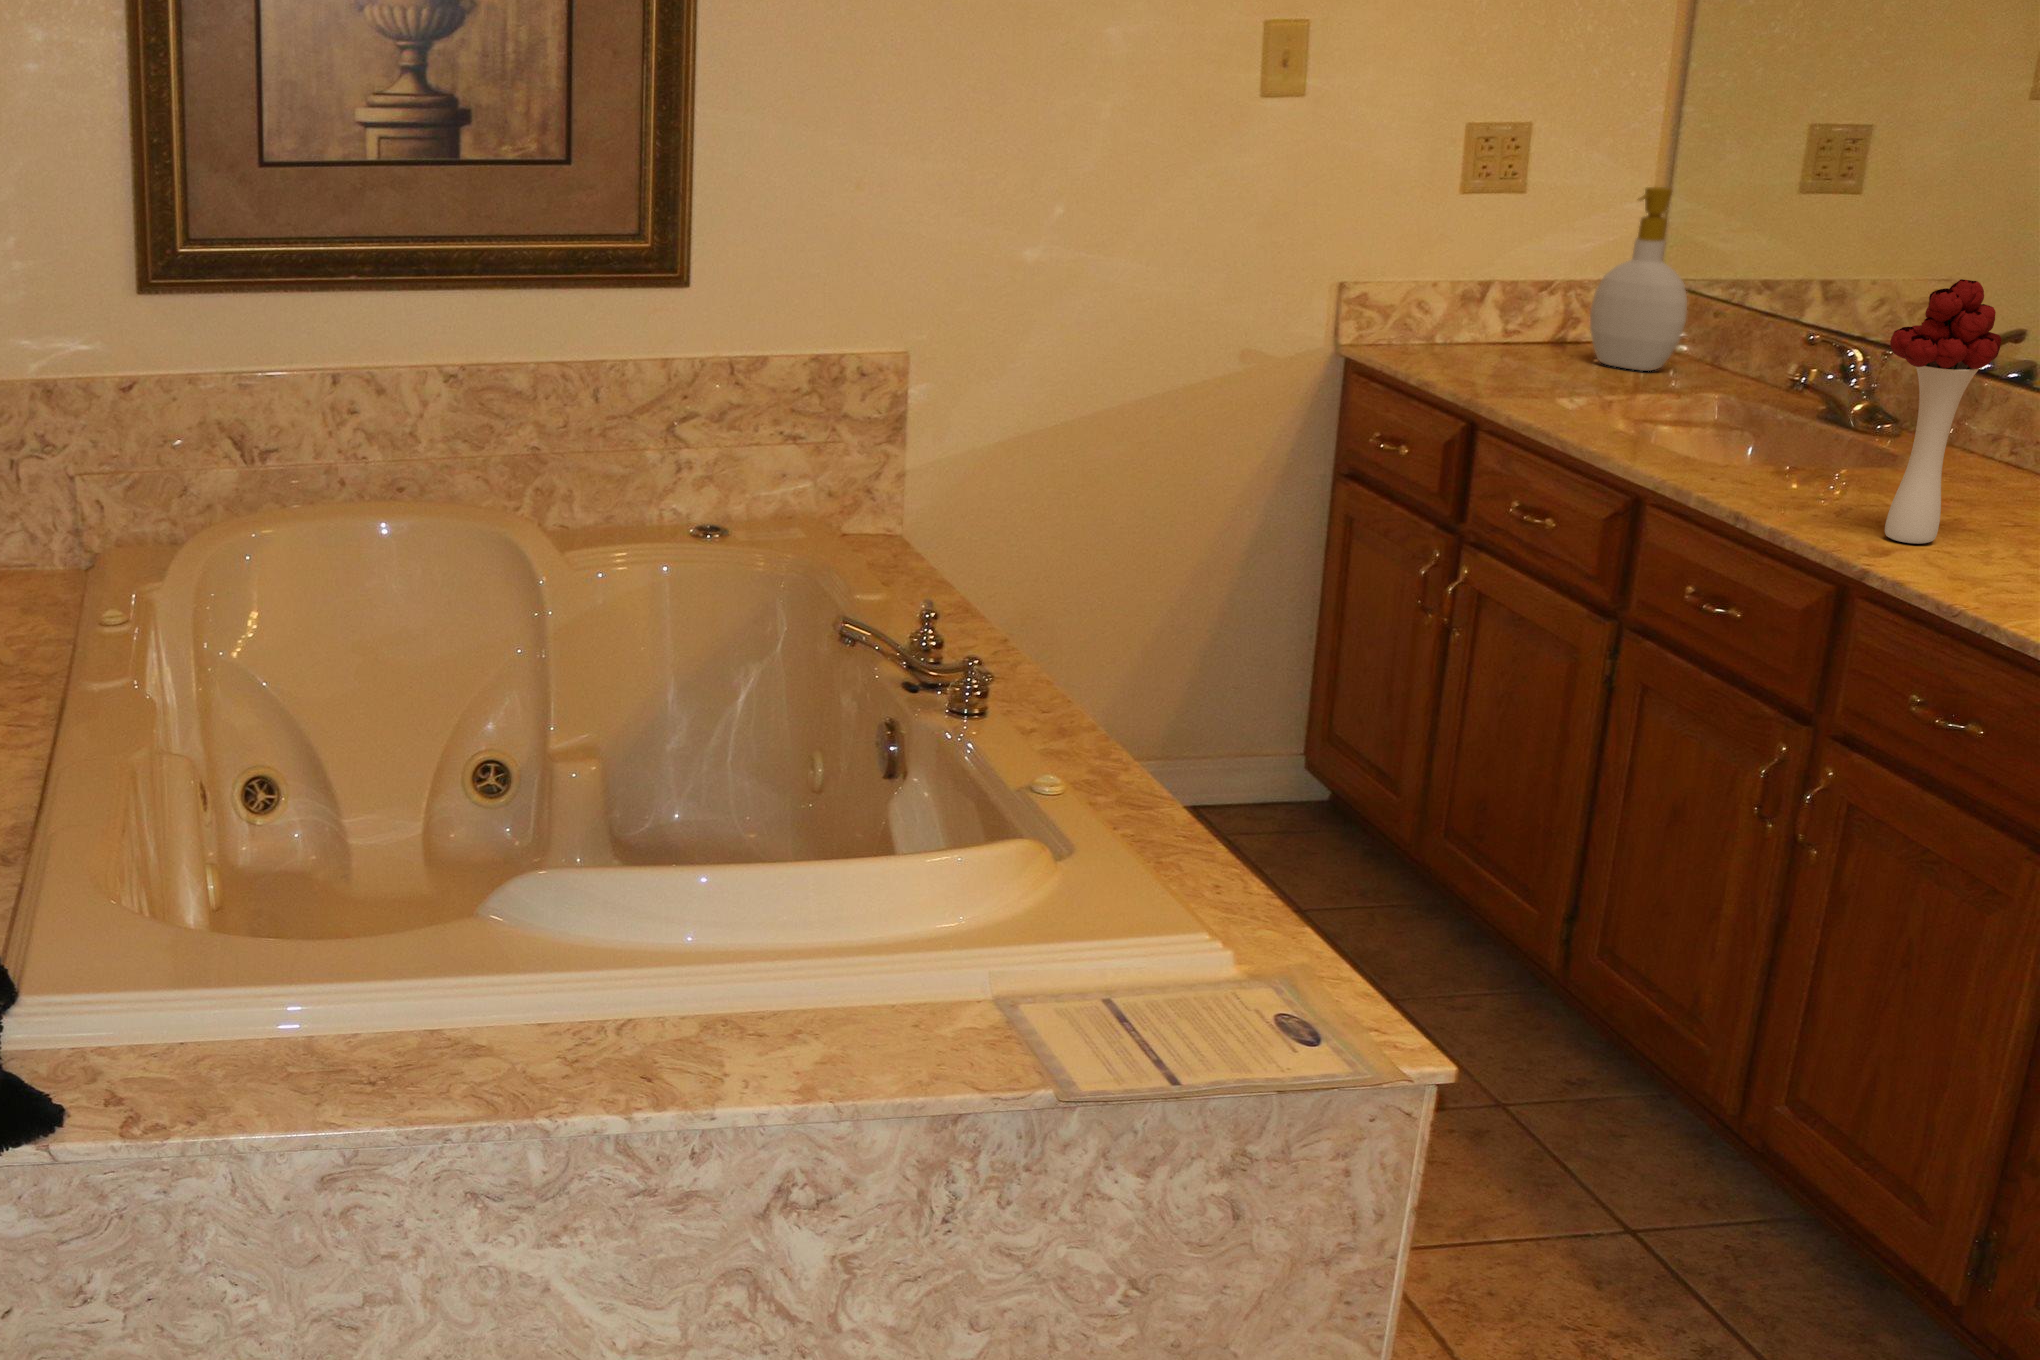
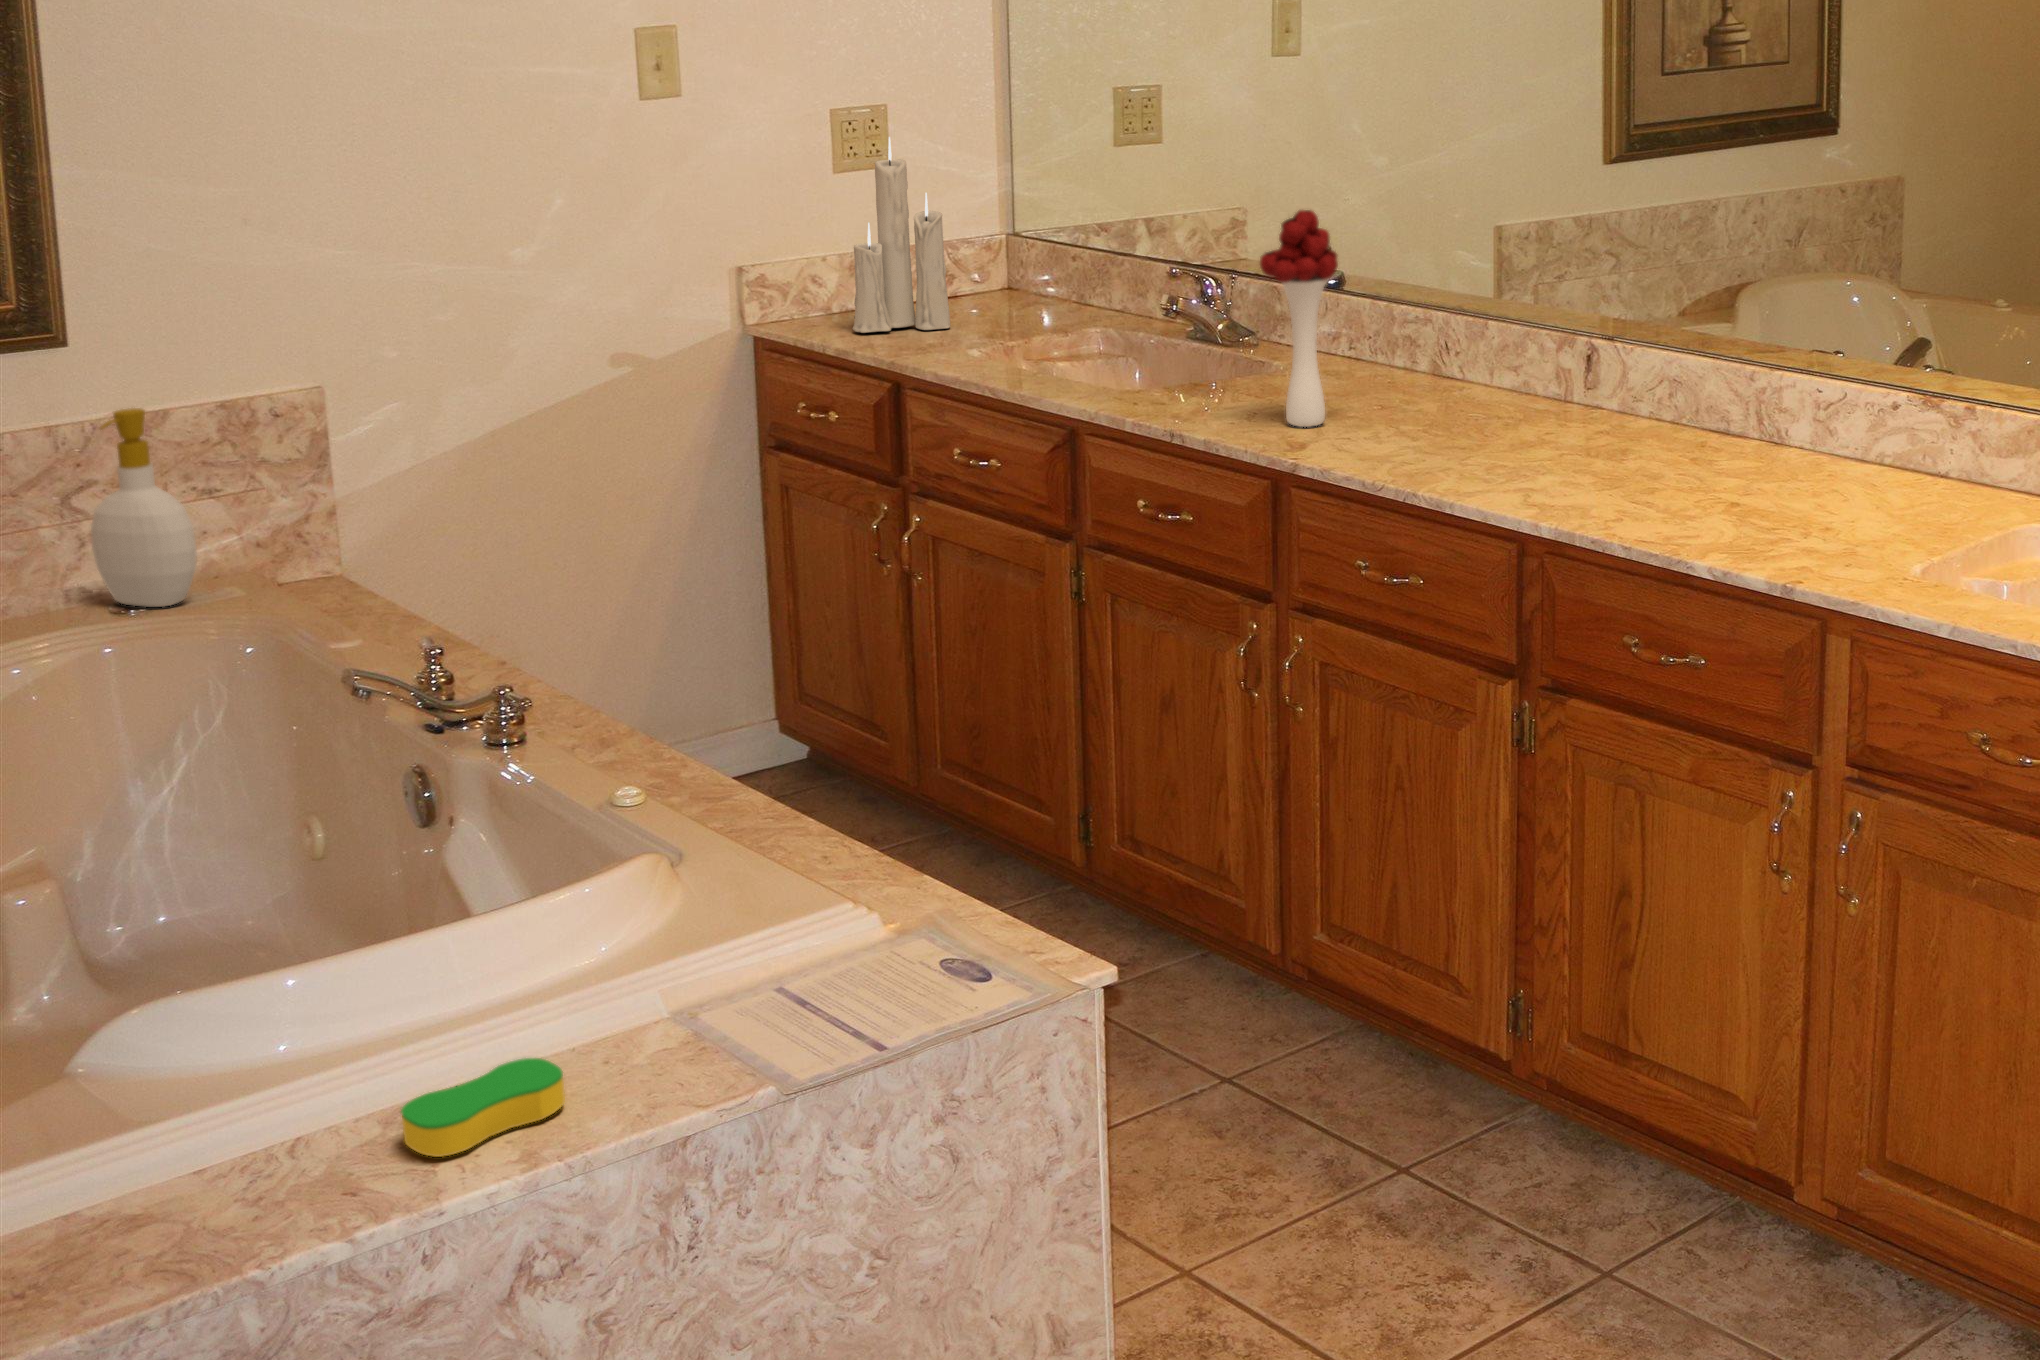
candle: none [1442,143,1567,375] -> present [853,137,950,333]
soap bottle: present [1590,187,1687,371] -> present [91,408,197,607]
sponge: none [730,997,871,1062] -> present [401,1058,565,1157]

